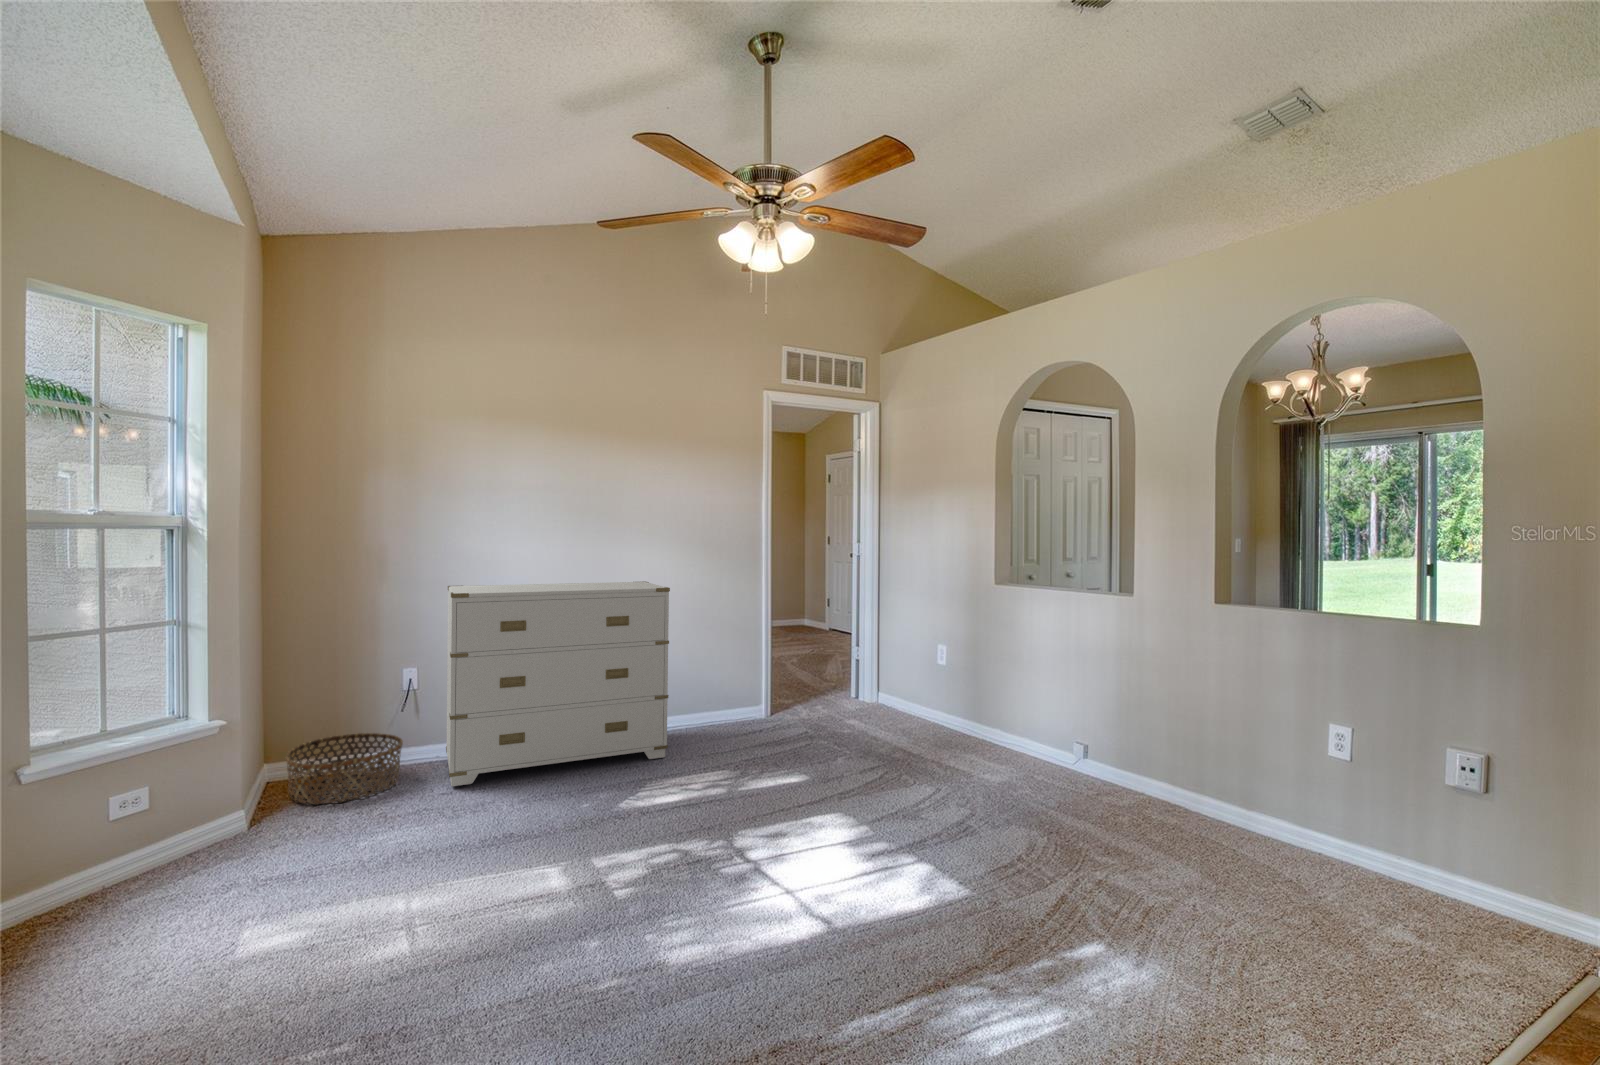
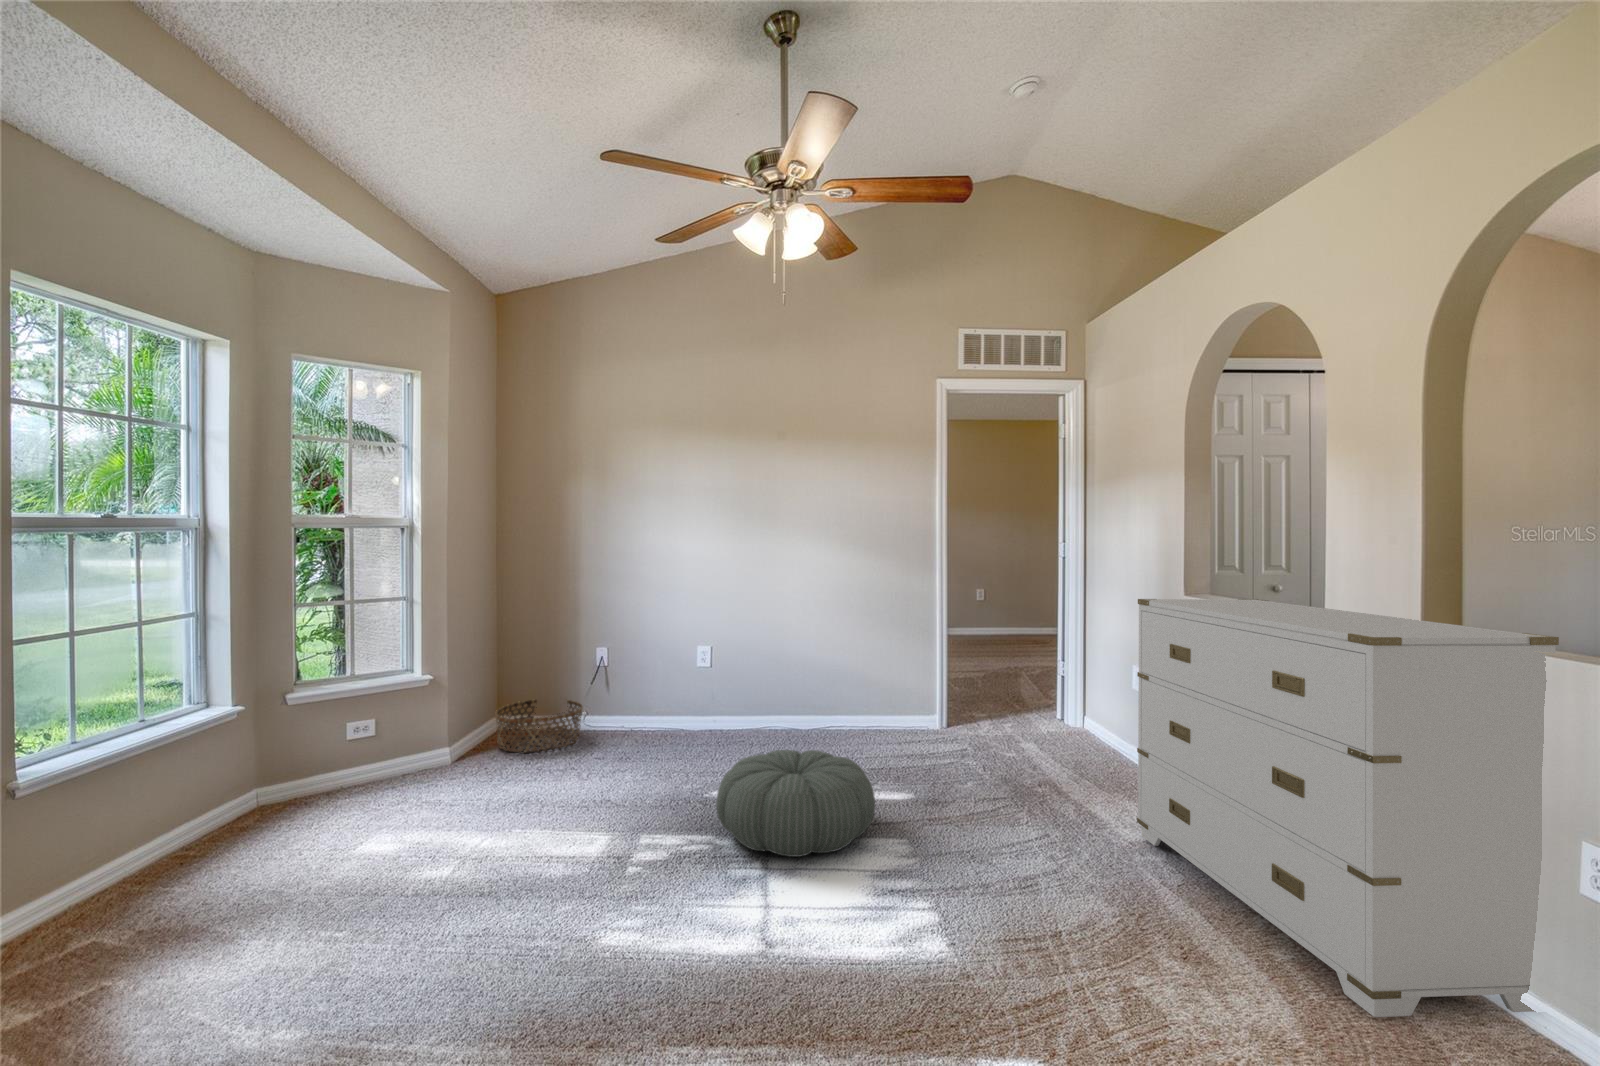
dresser: present [446,581,670,786] -> present [1137,599,1559,1017]
pouf: none [663,746,811,846] -> present [716,750,875,857]

